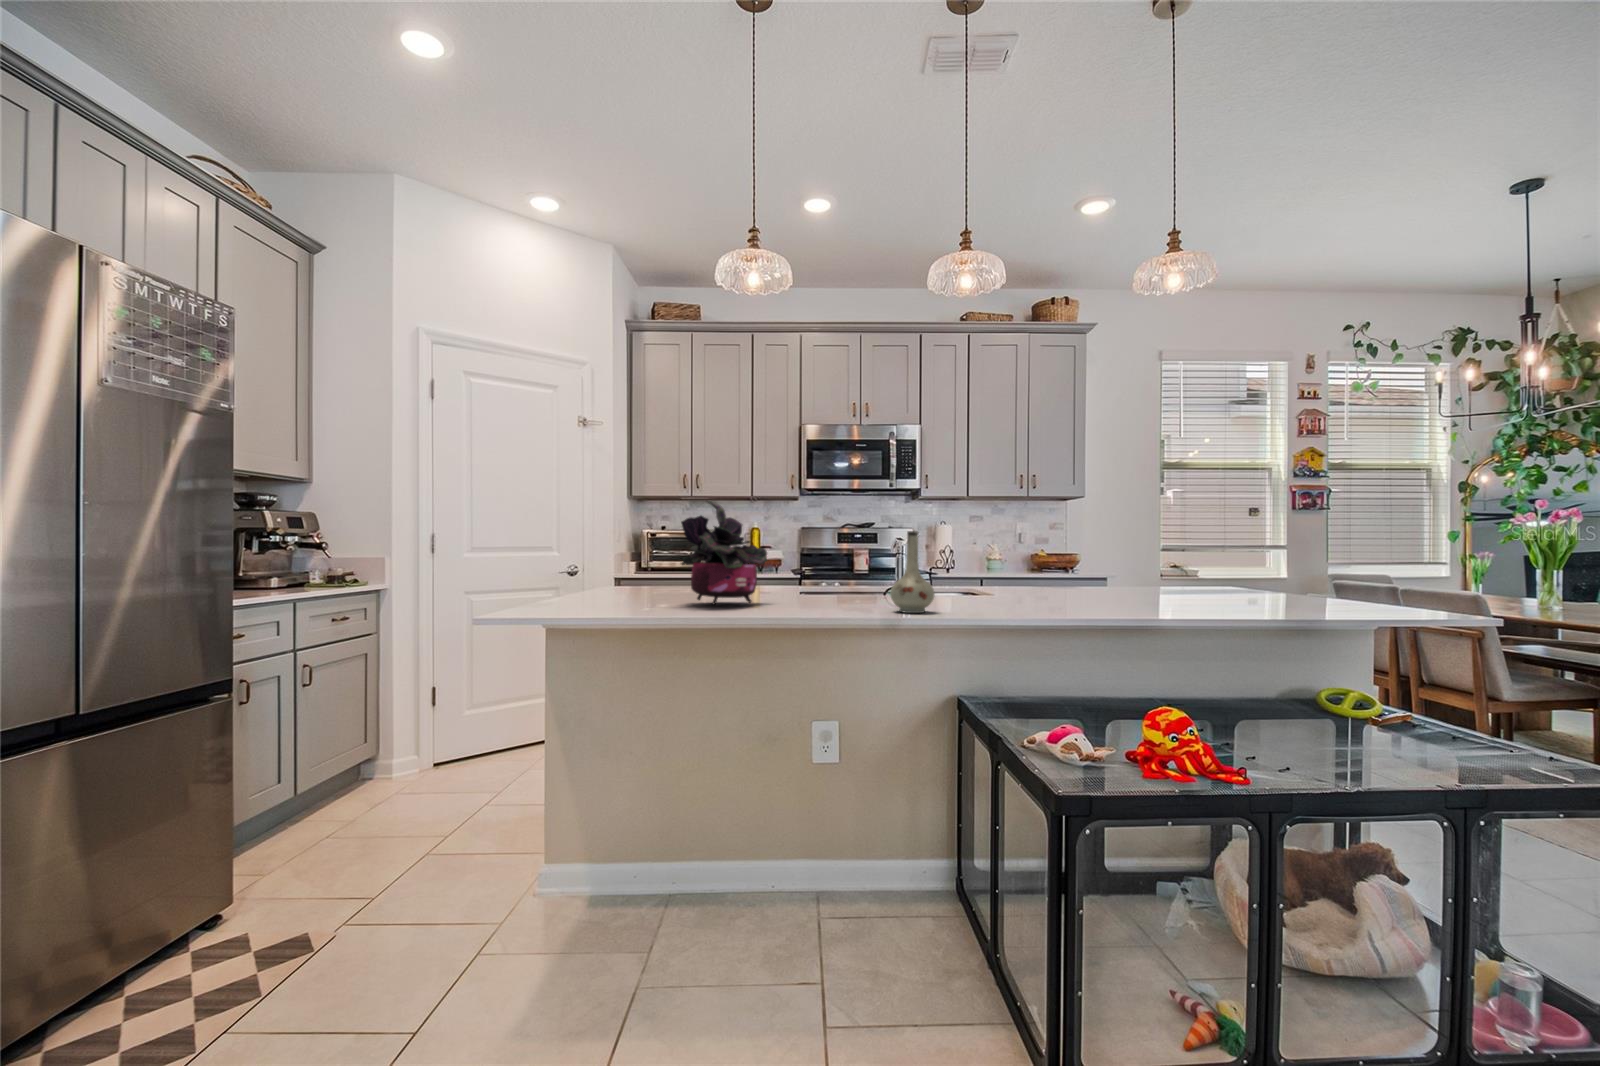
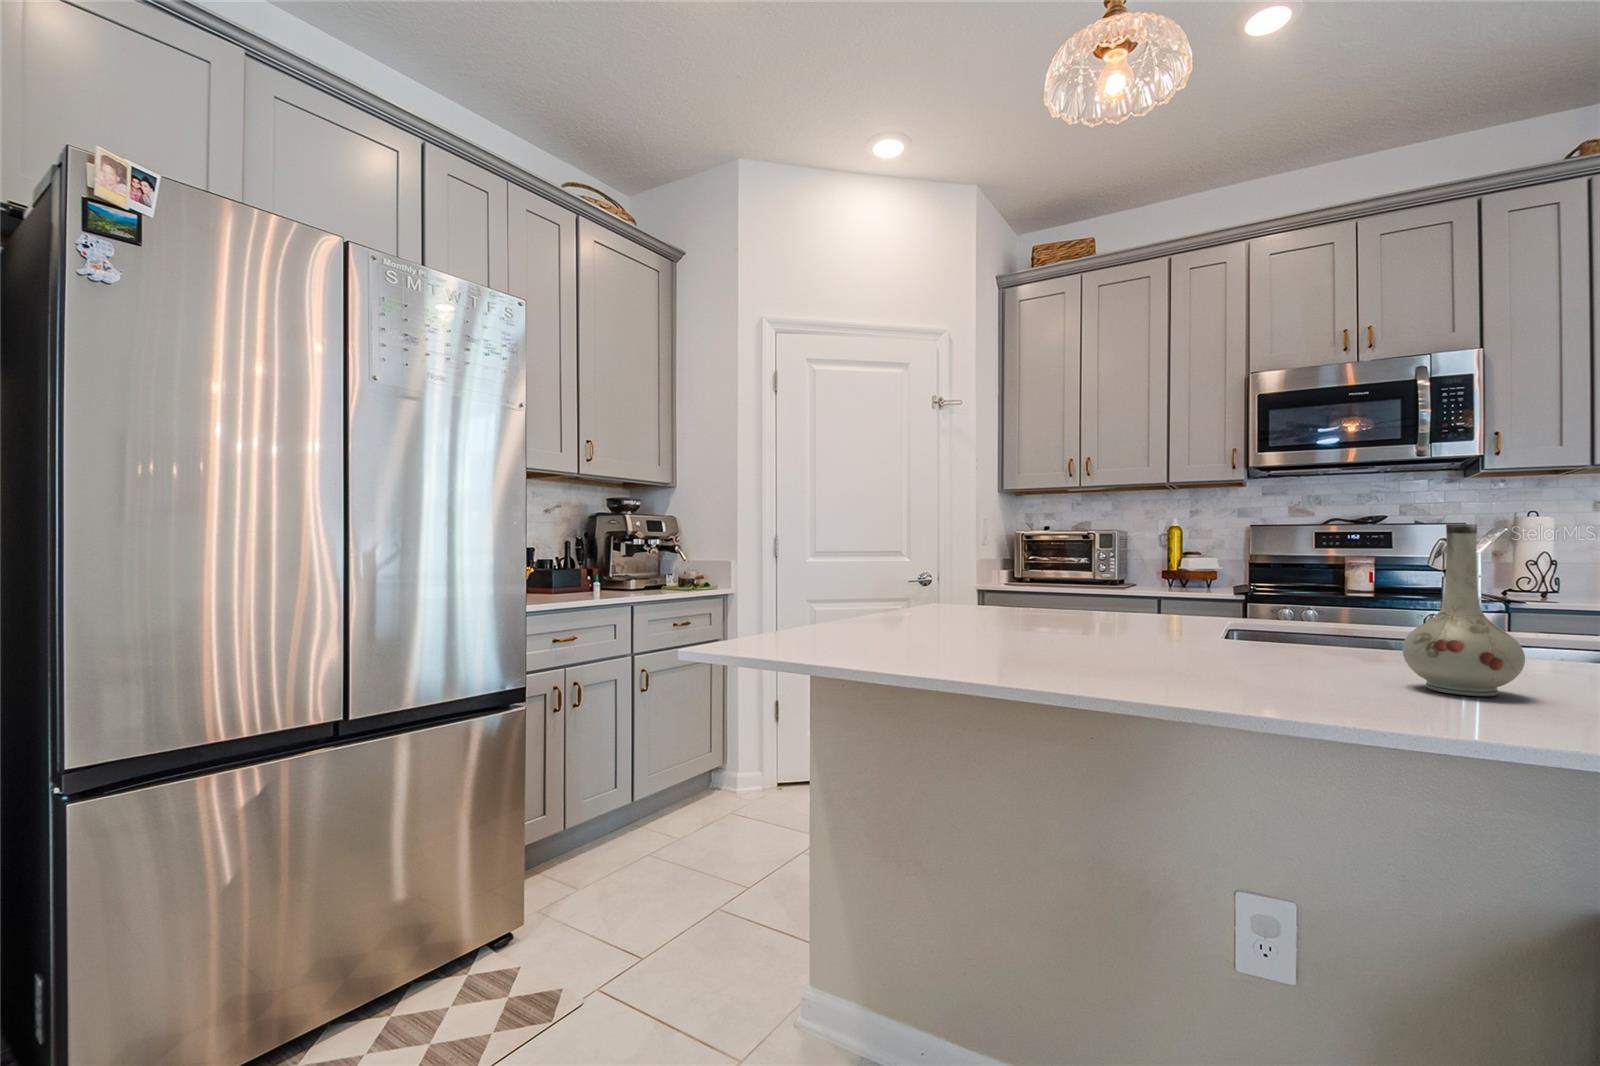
potted plant: present [681,501,767,605] -> none [998,482,1149,644]

